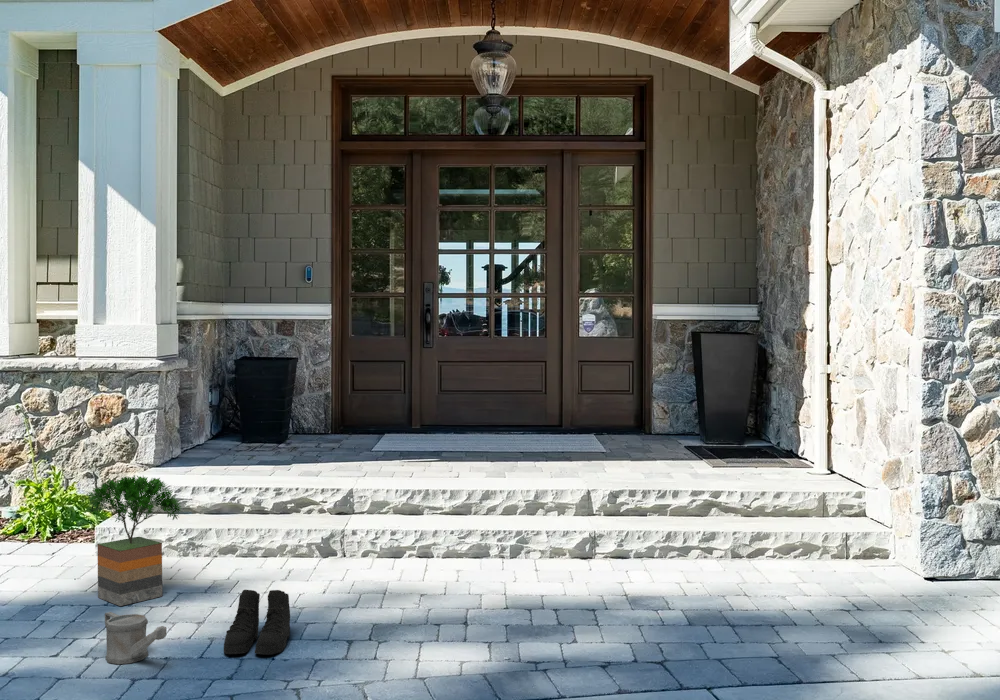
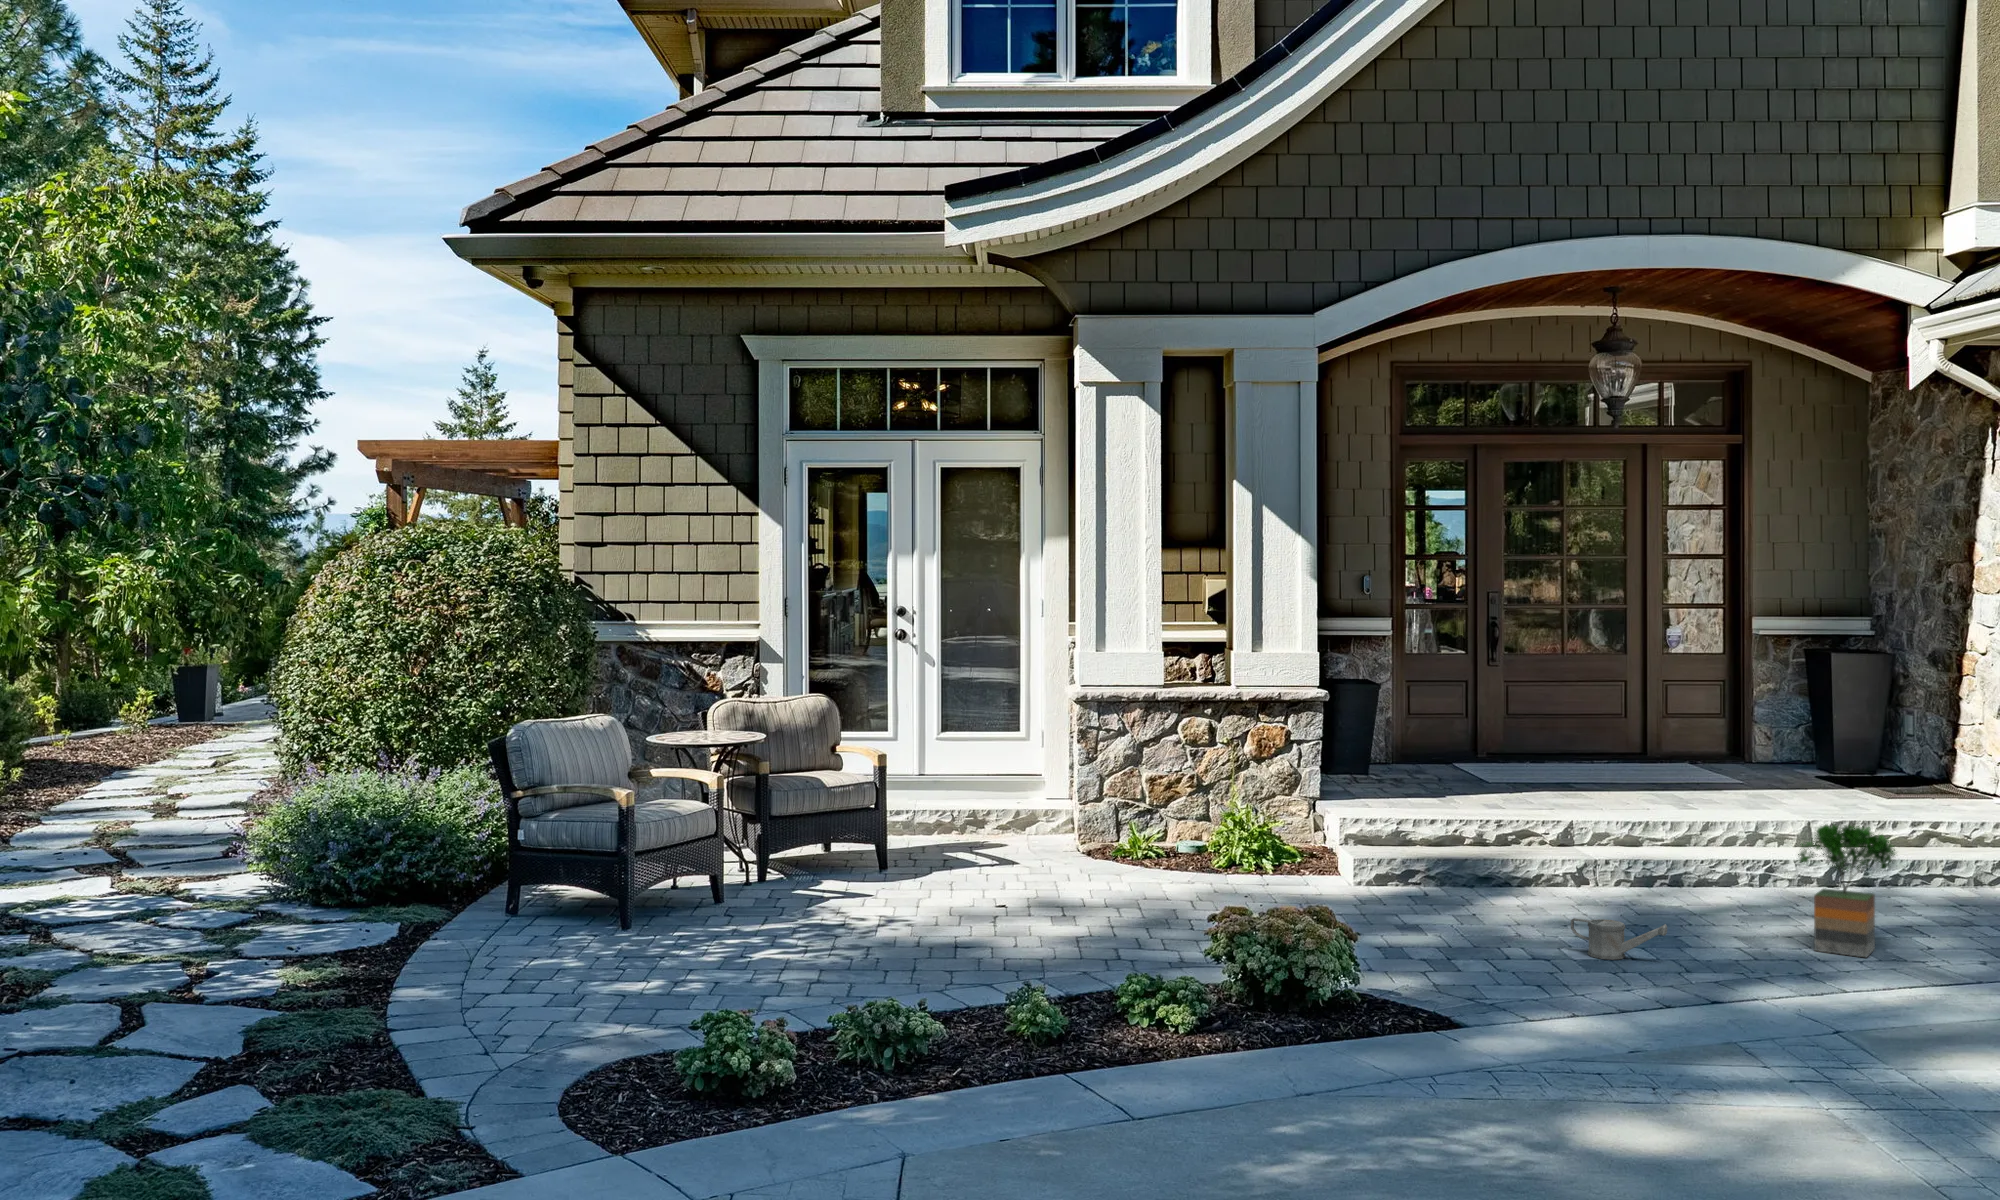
potted tree: present [87,476,181,606] -> present [1798,825,1895,957]
boots: present [224,590,290,655] -> none [1664,899,1731,953]

